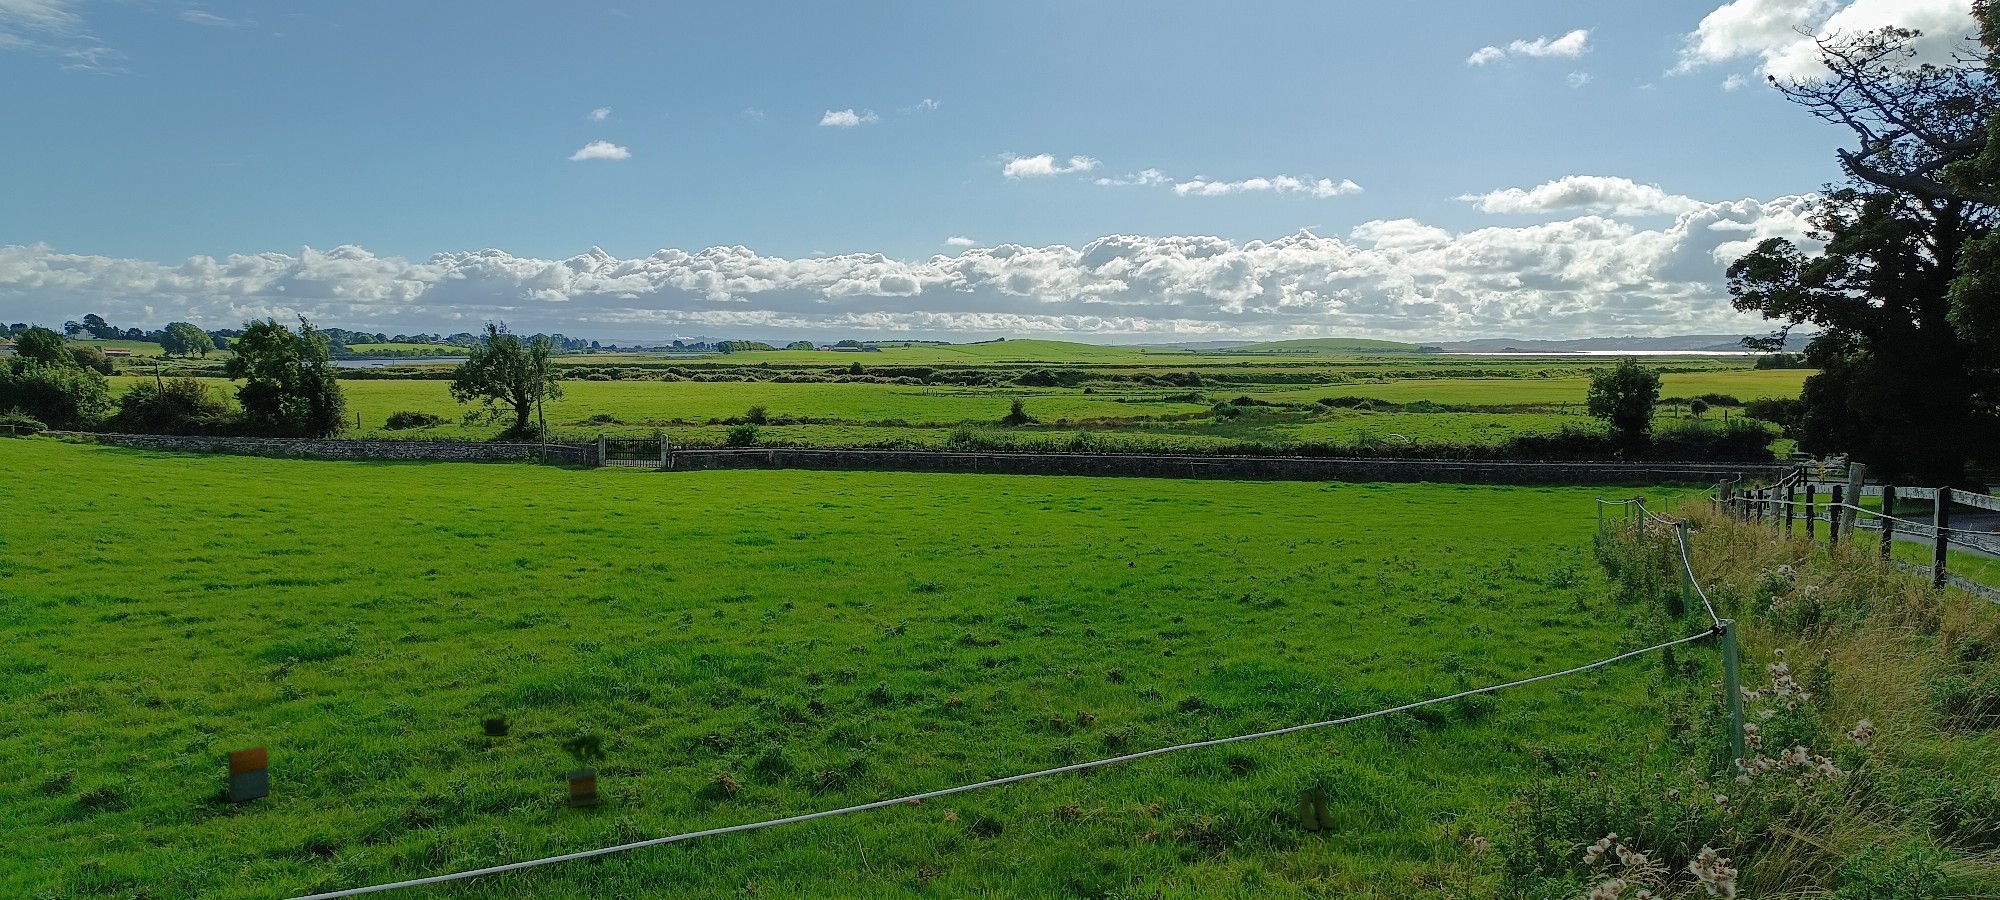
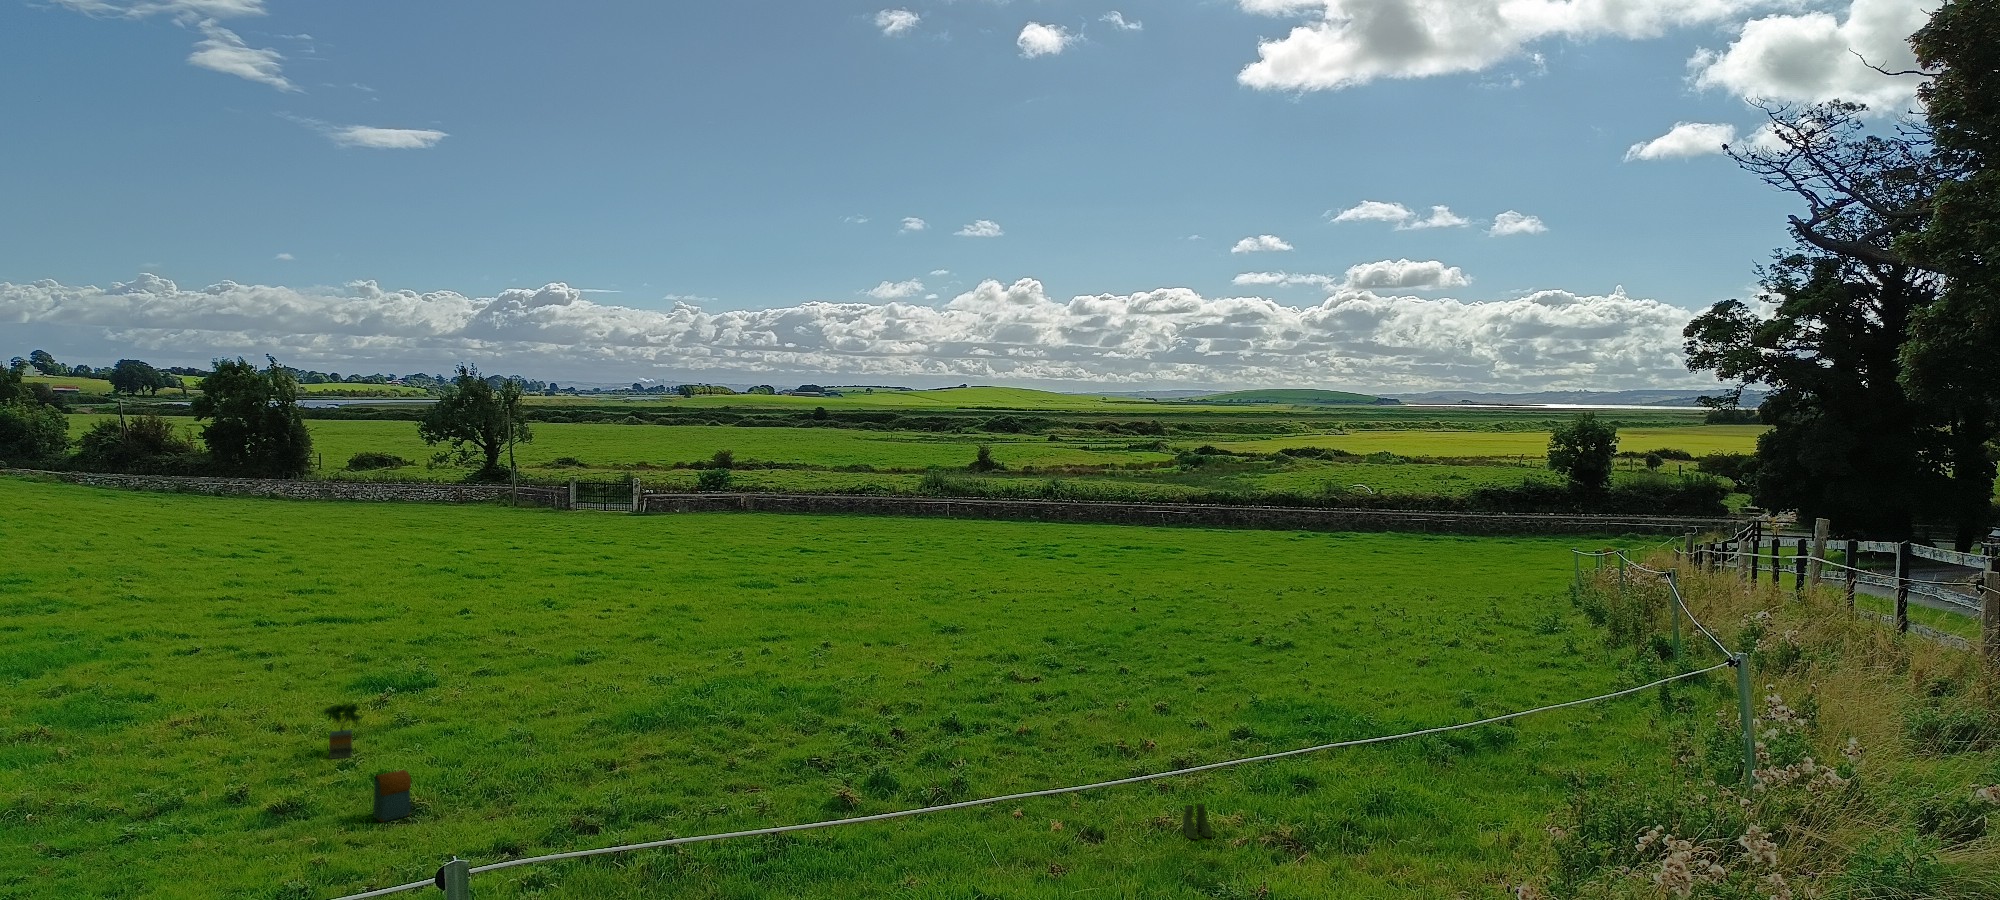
watering can: present [480,712,512,736] -> none [581,741,618,764]
potted tree: present [561,734,607,807] -> present [323,703,362,759]
boots: present [1298,789,1333,830] -> present [1183,804,1212,839]

